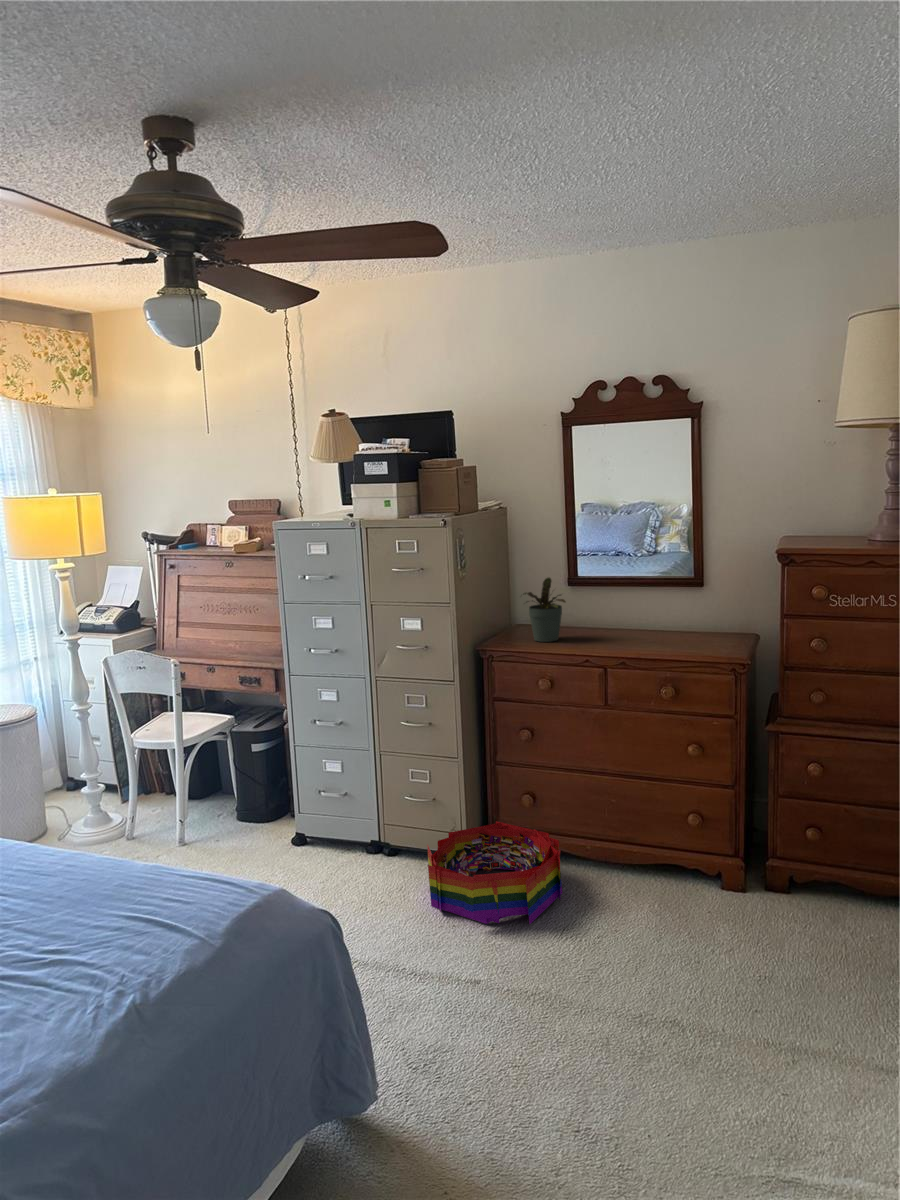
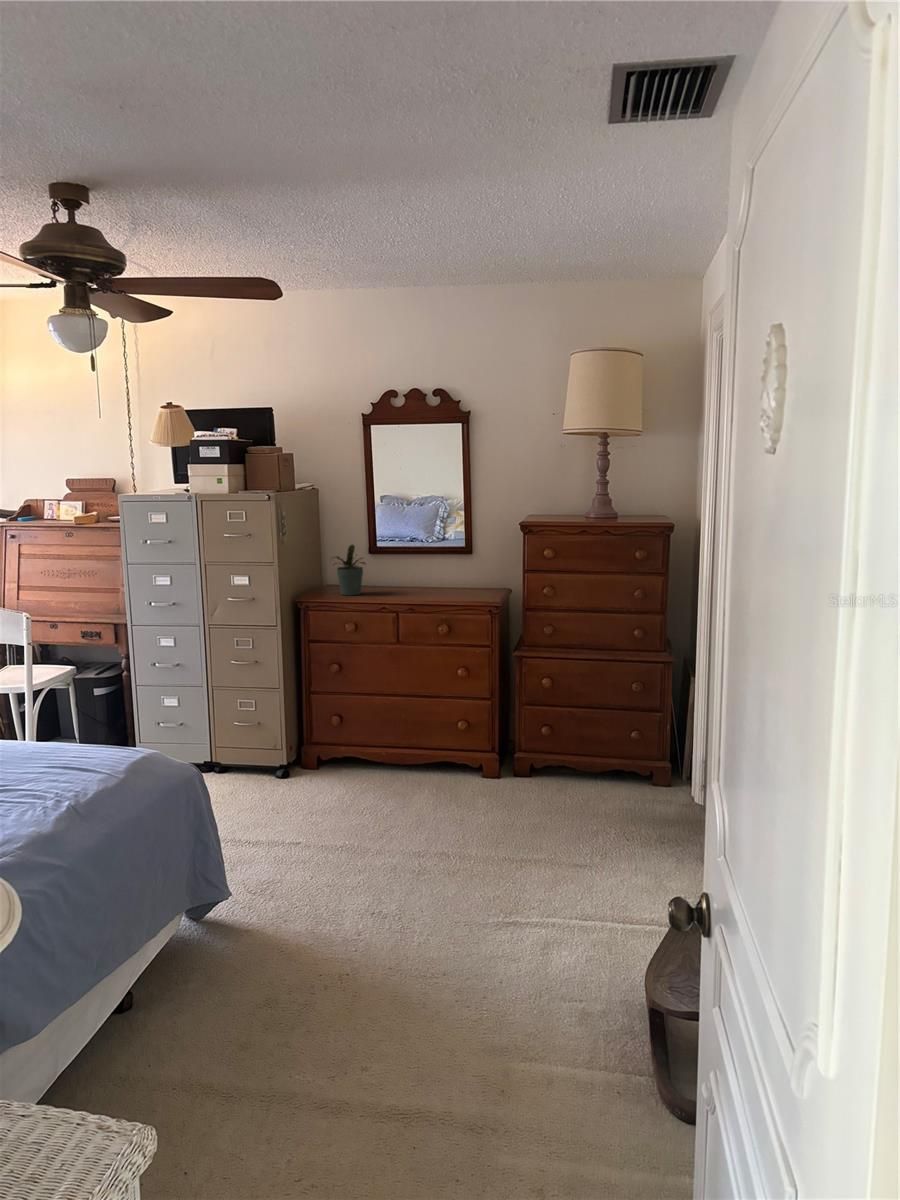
storage bin: present [428,822,562,924] -> none [256,739,364,810]

